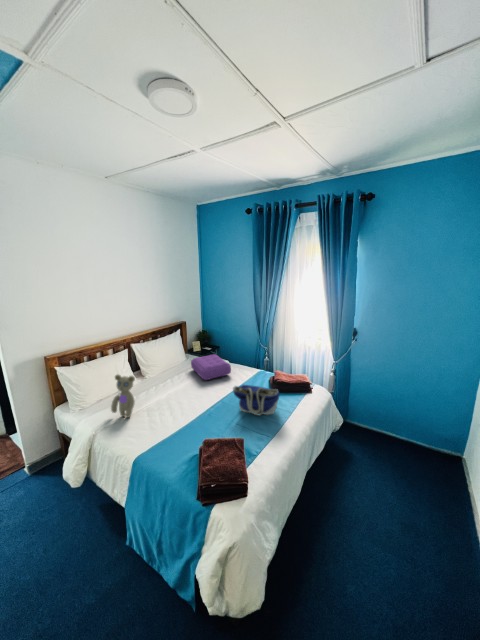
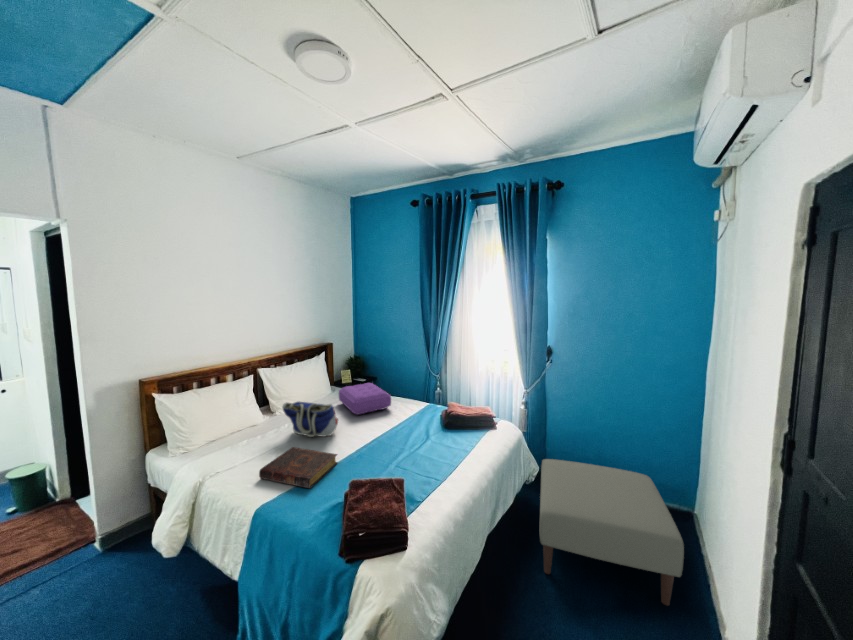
teddy bear: present [111,375,135,418] -> none [227,400,262,461]
tote bag: present [233,385,280,415] -> present [282,402,338,437]
book: none [136,408,193,443] -> present [259,447,337,488]
ottoman: none [346,417,461,534] -> present [540,459,684,606]

